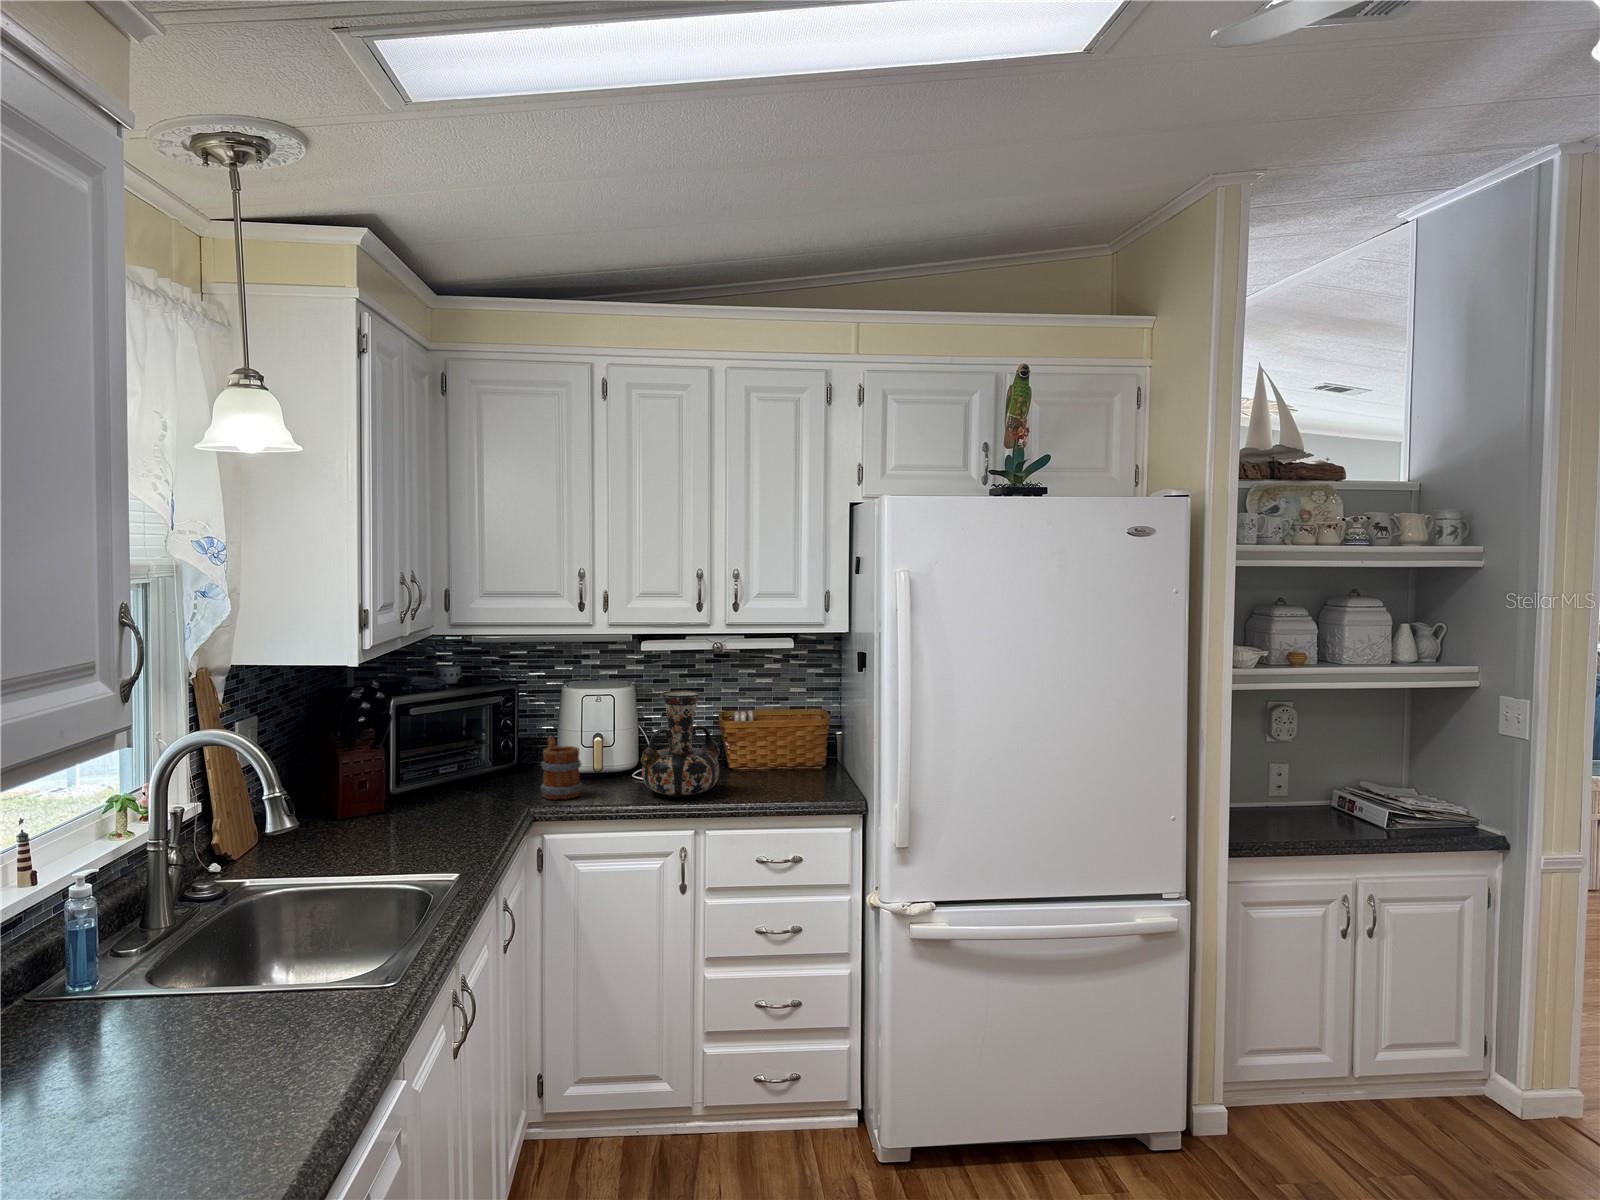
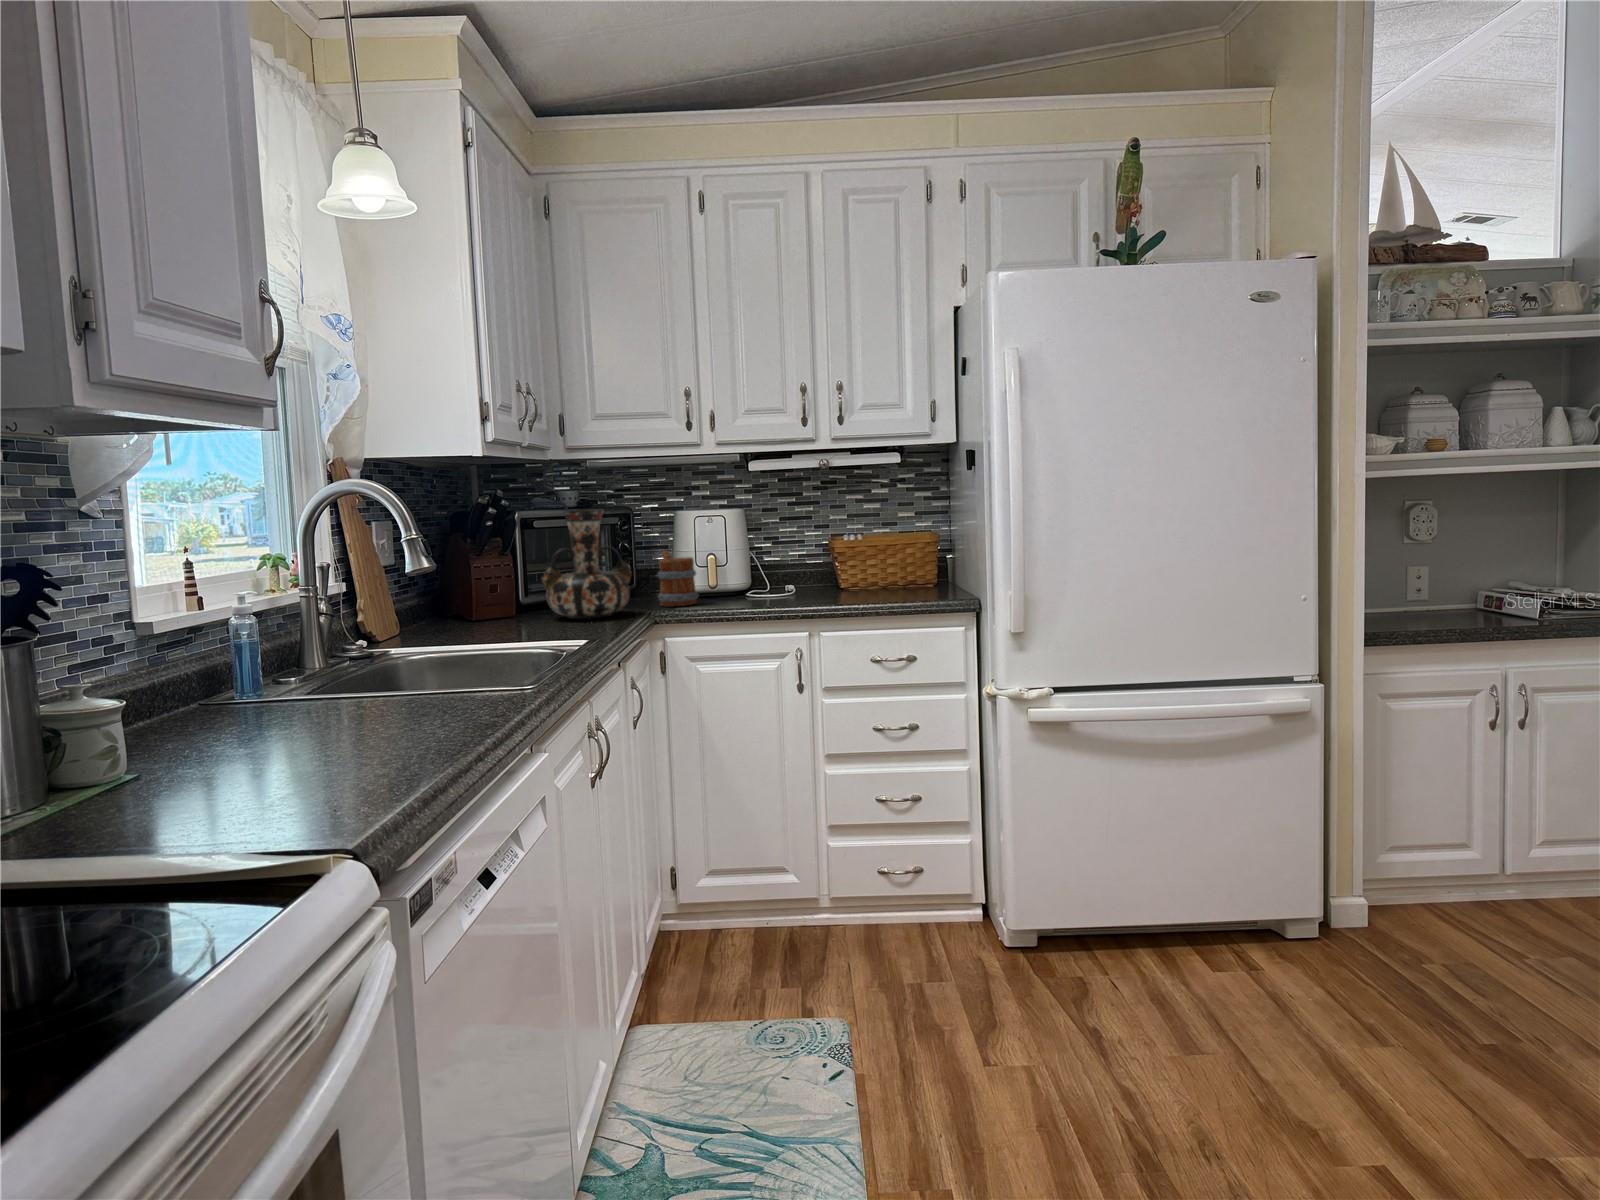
decorative vase: present [641,690,720,797] -> present [542,509,632,619]

